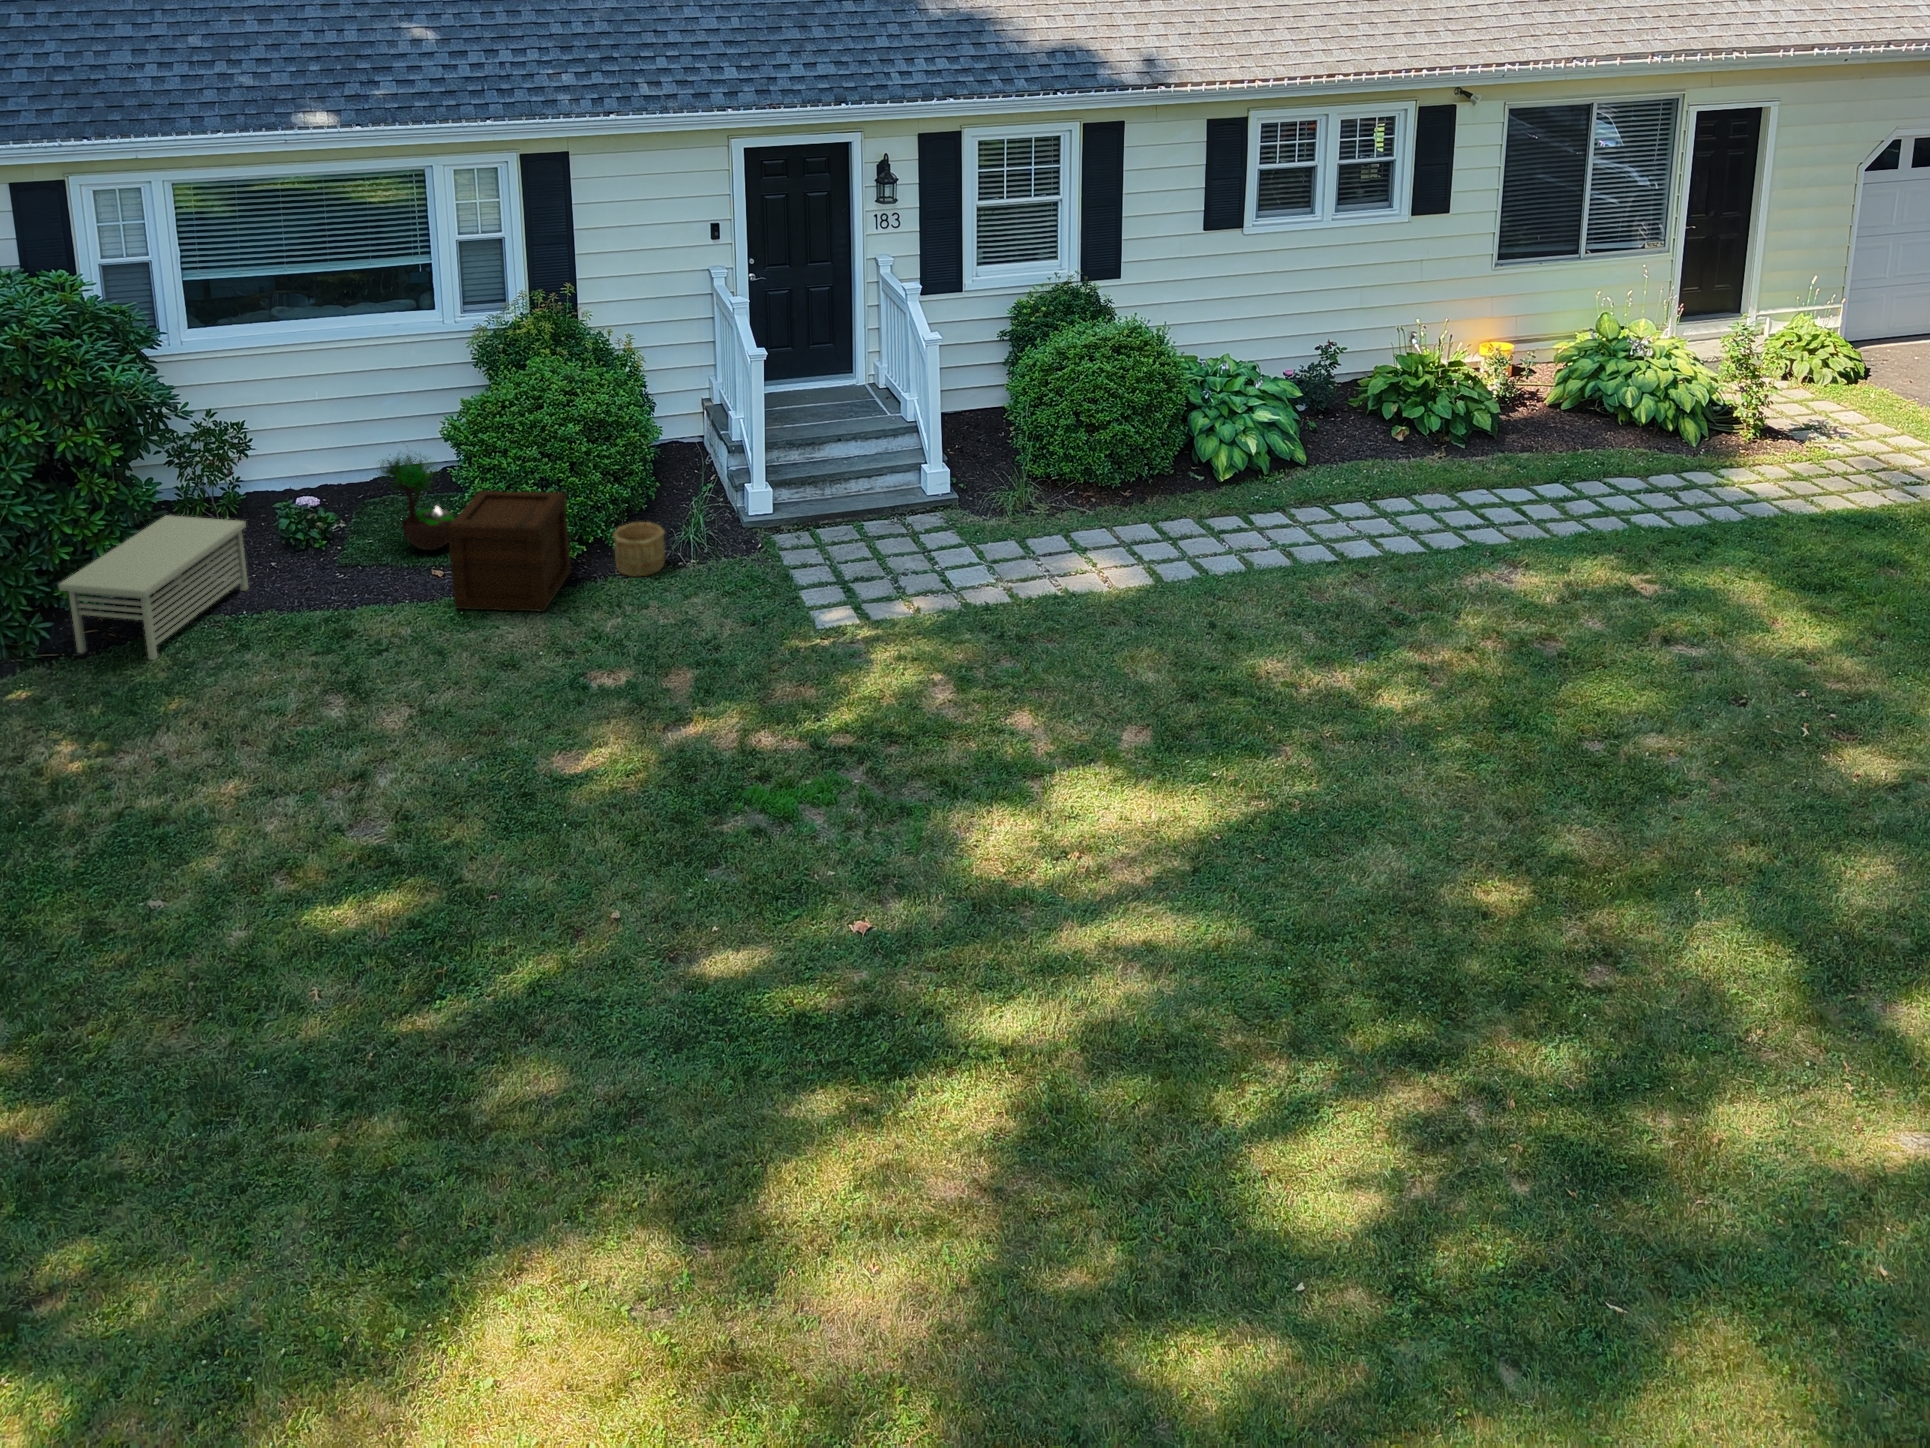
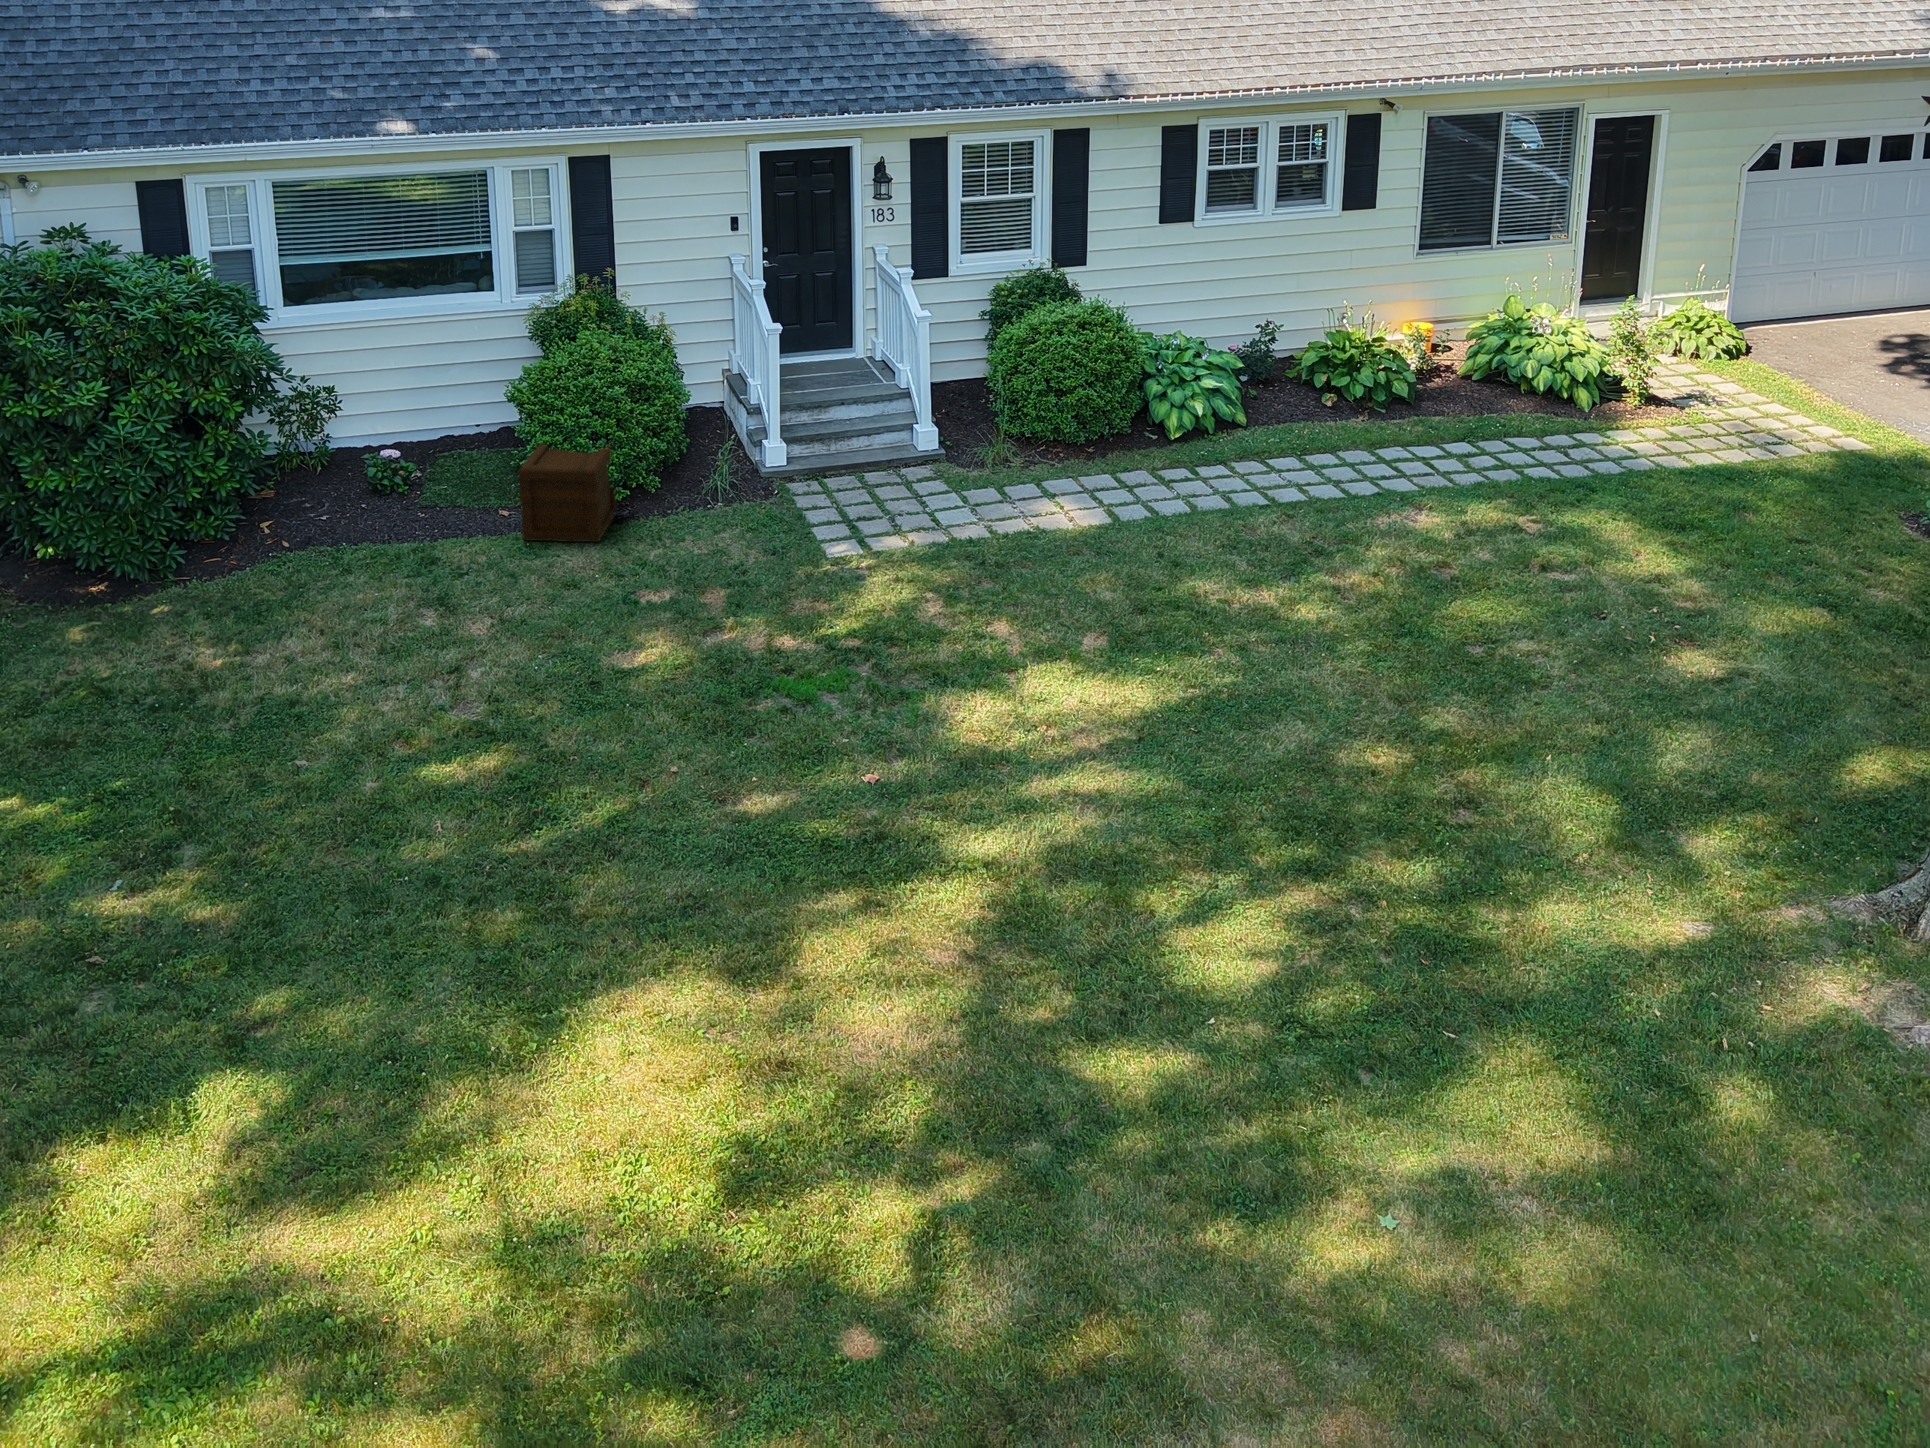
potted tree: present [377,451,454,550] -> none [449,402,517,495]
storage bench: present [59,515,249,660] -> none [200,463,347,579]
wooden bucket: present [613,522,665,576] -> none [653,470,697,516]

